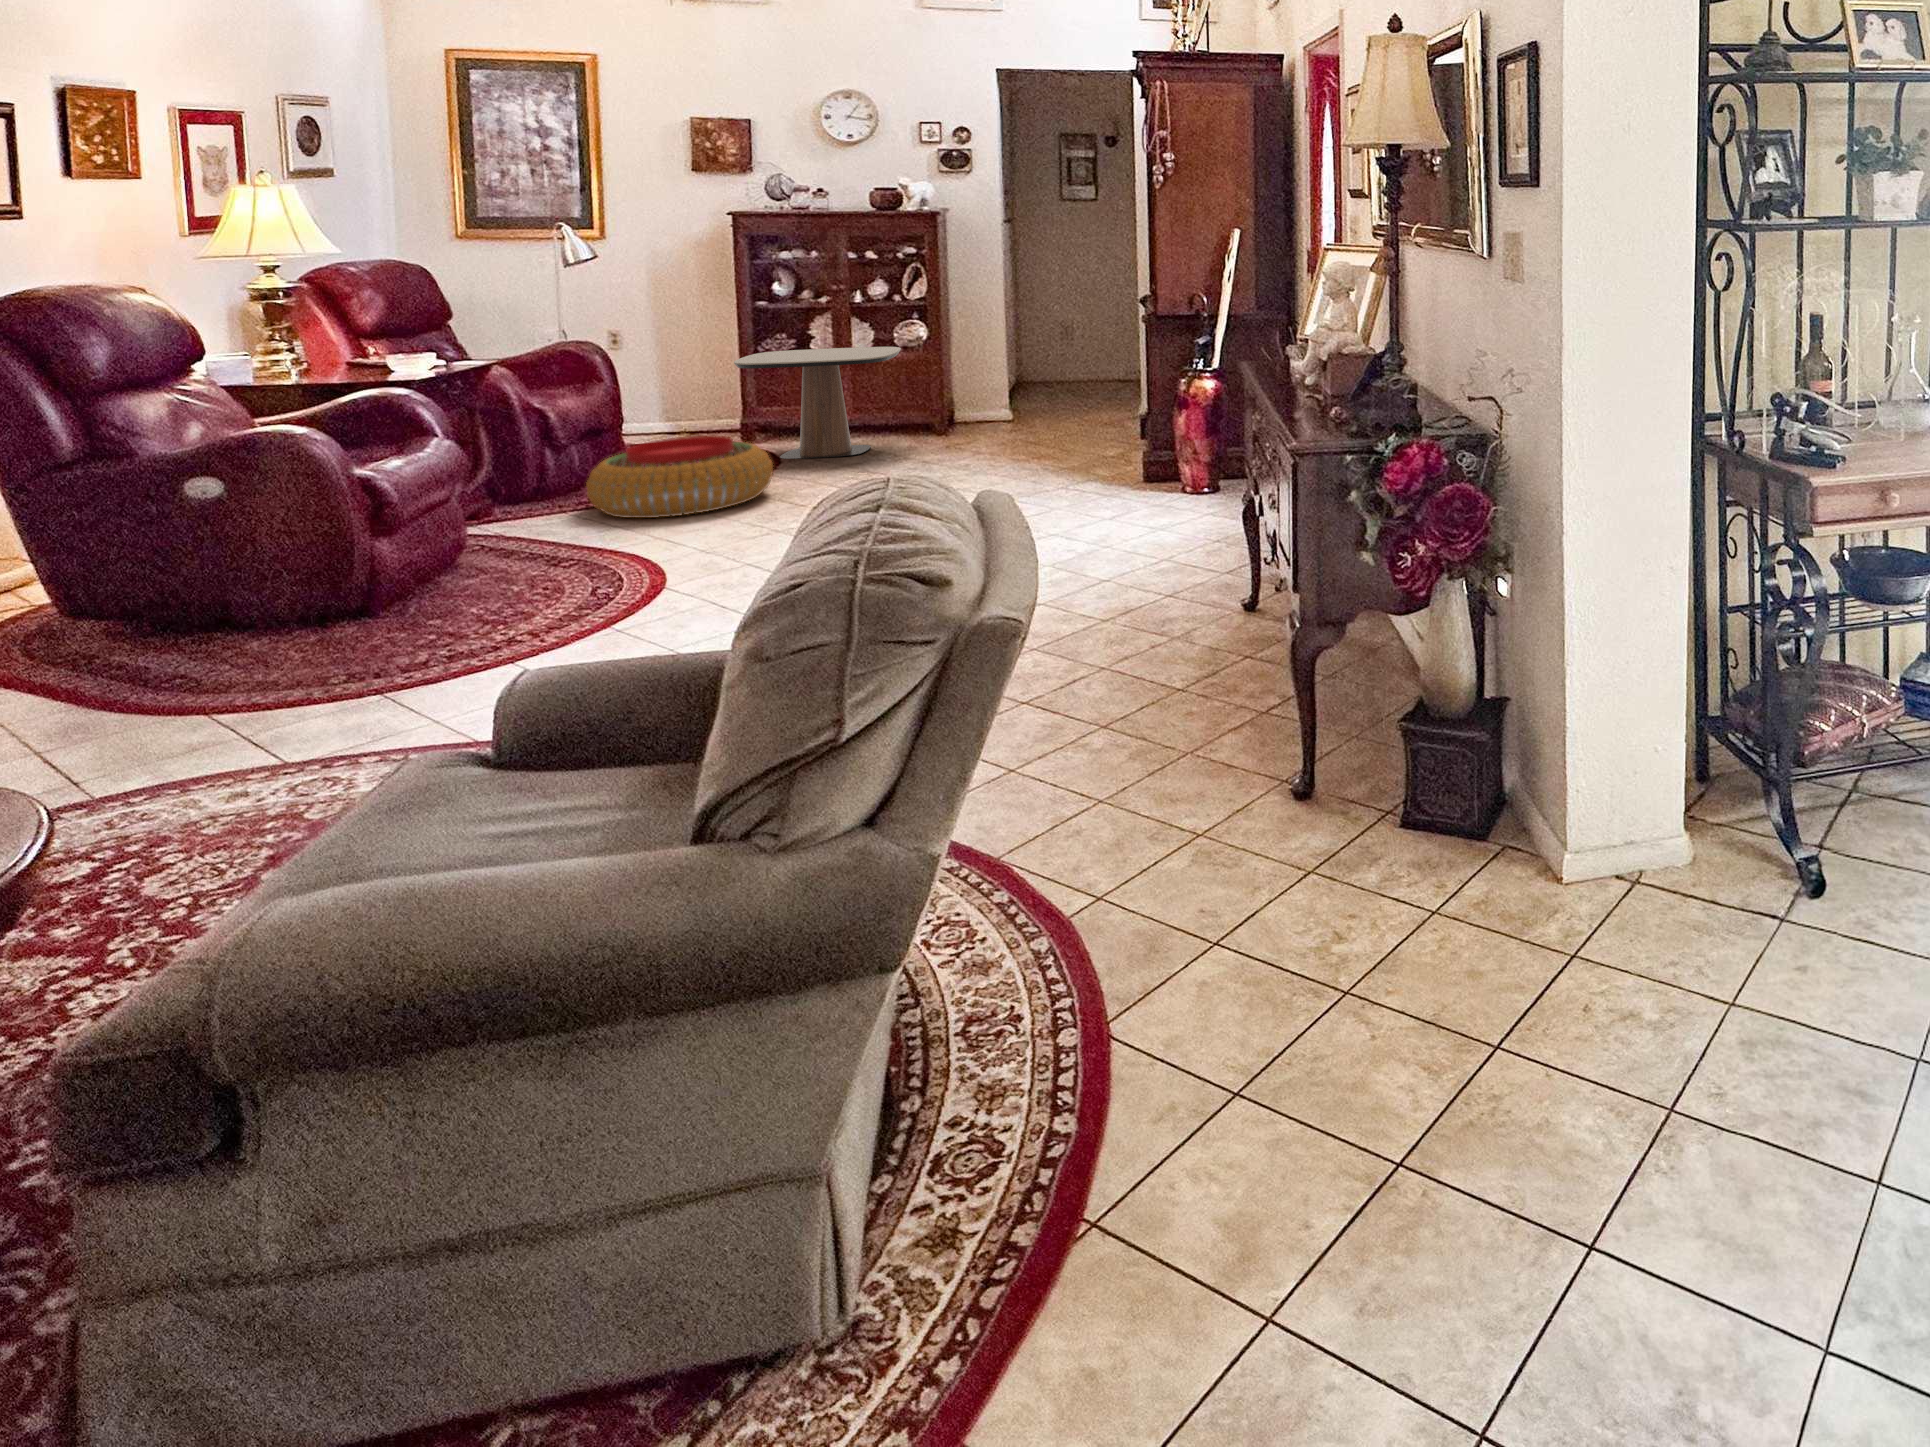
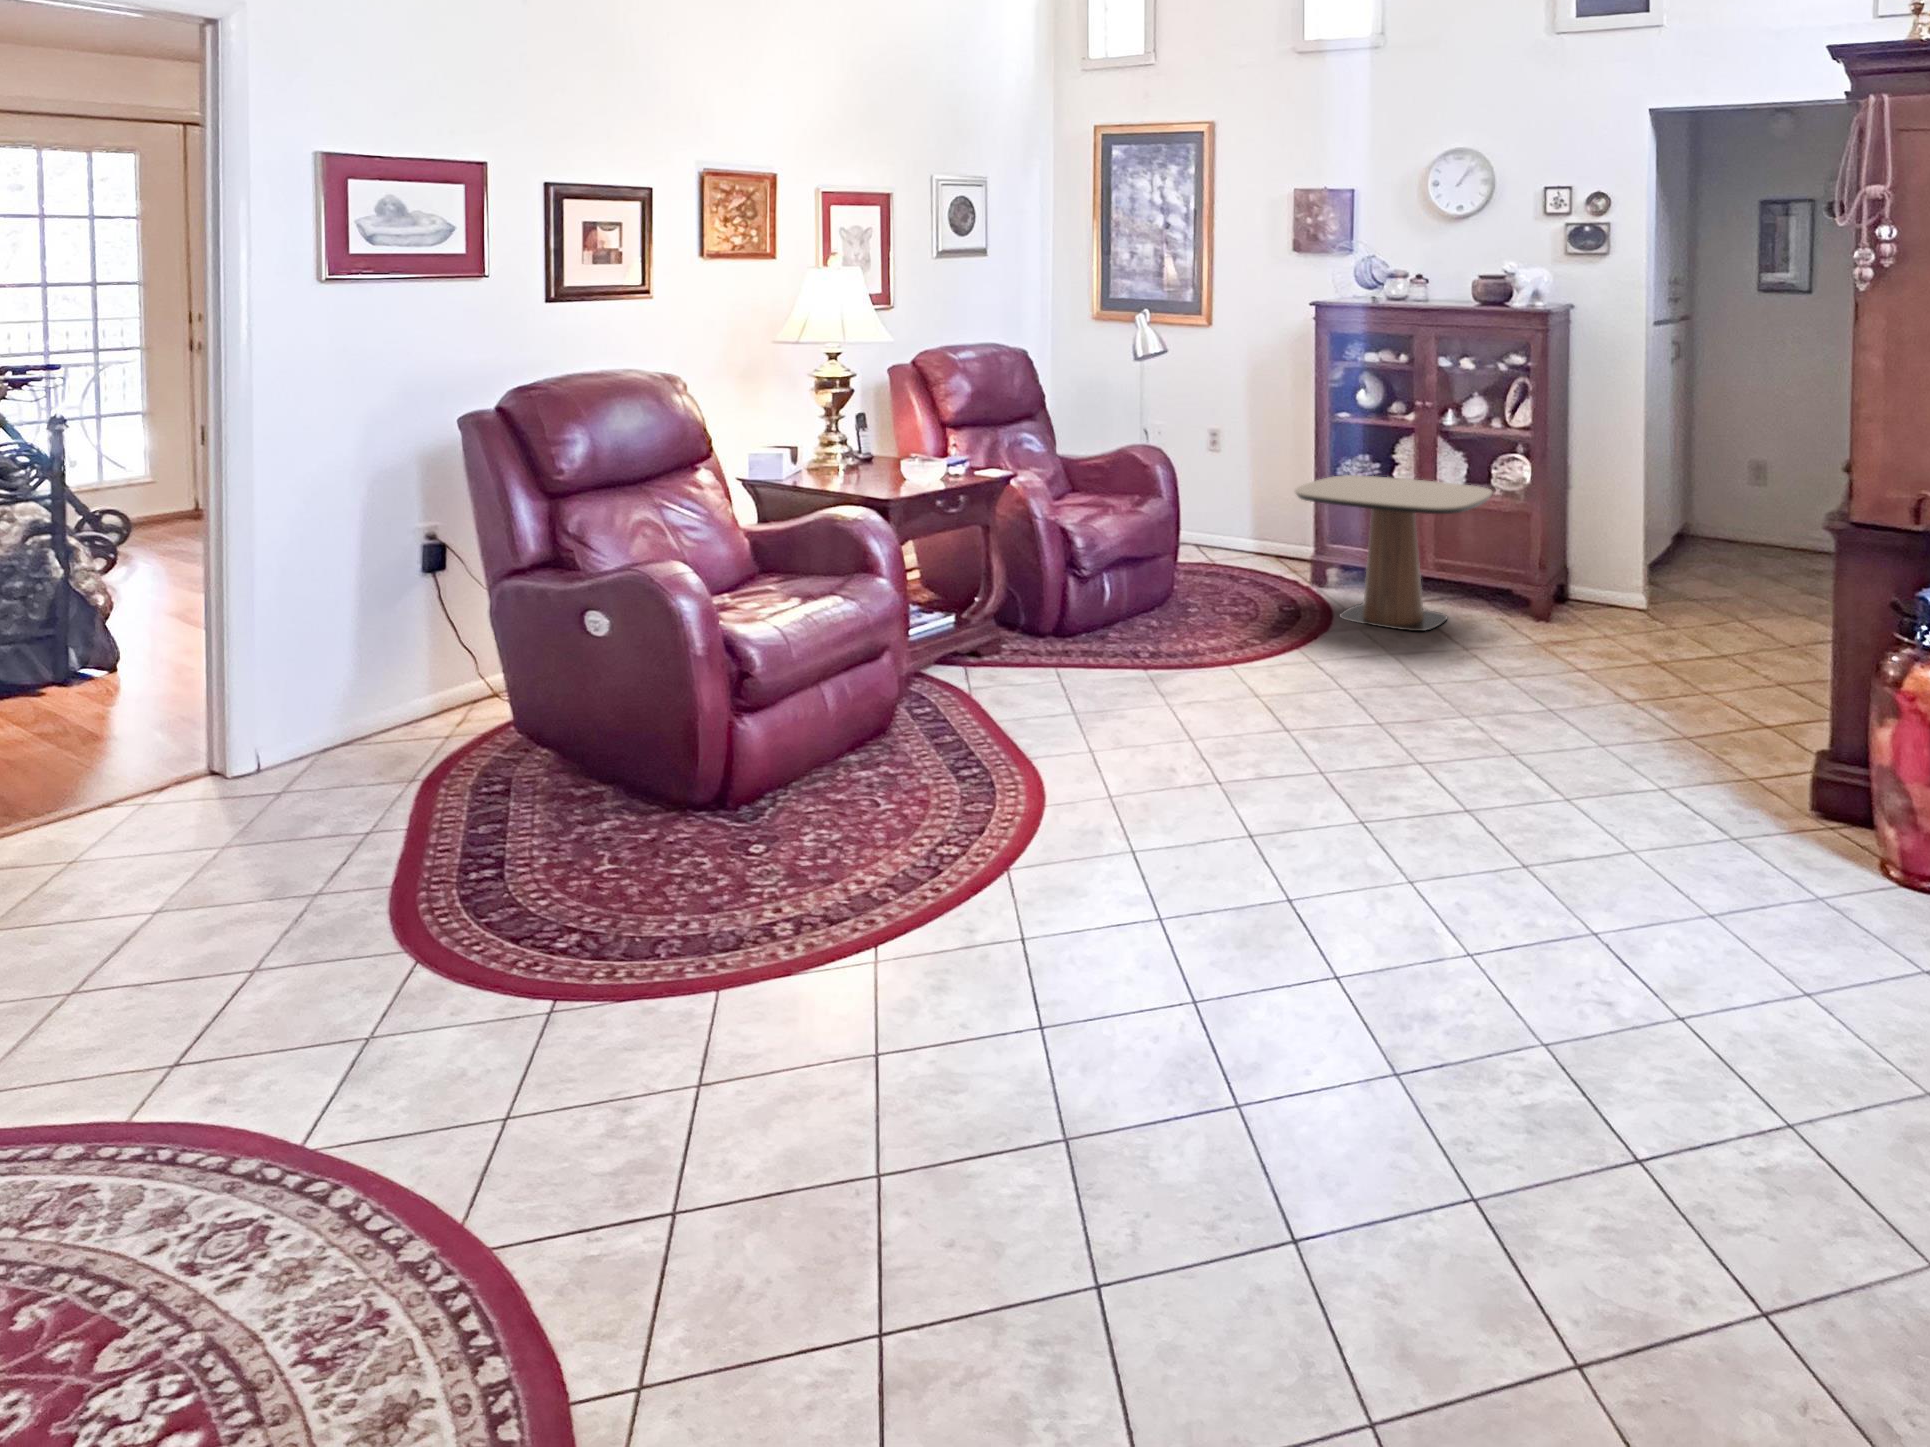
pouf: present [586,436,773,518] -> none [1081,589,1288,708]

